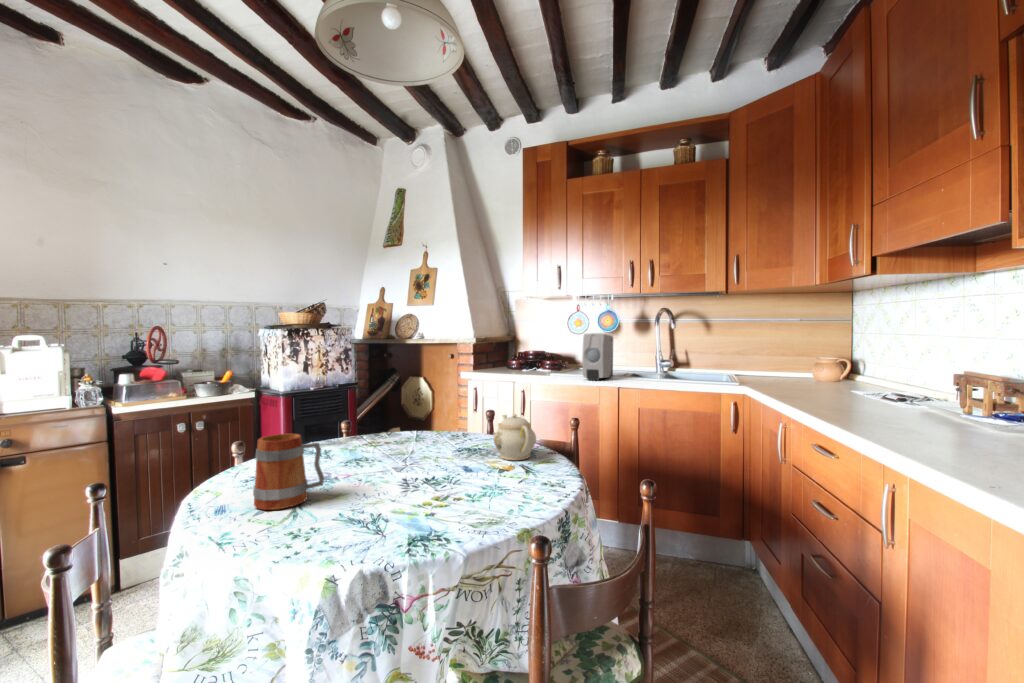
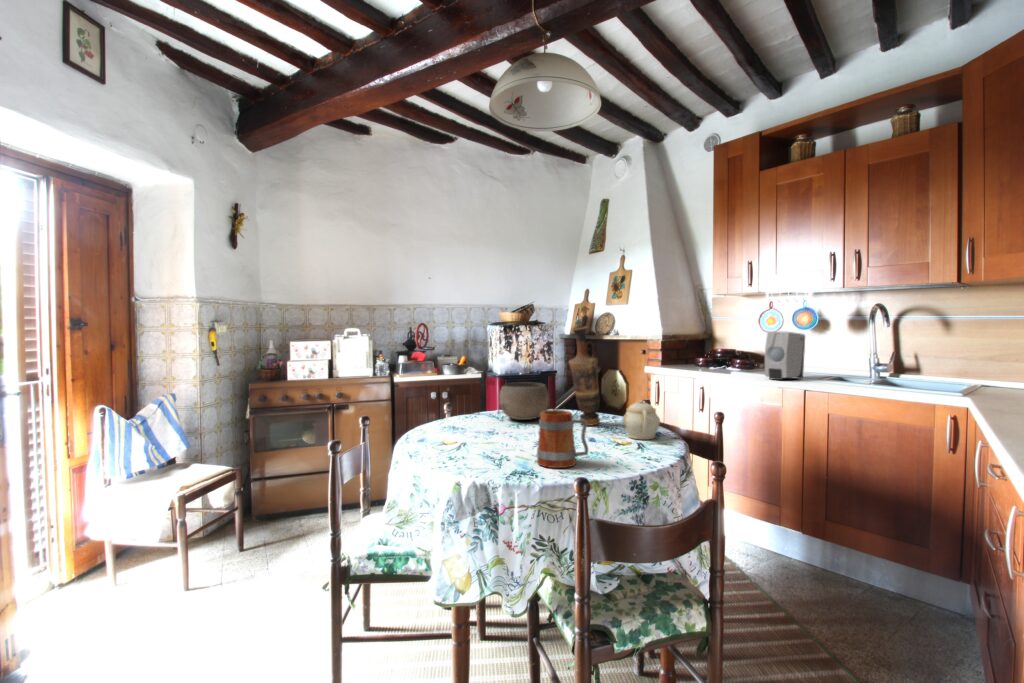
vase: none [419,328,457,450] -> present [569,326,600,426]
bowl: none [321,401,389,452] -> present [499,382,549,420]
mug: present [253,434,324,510] -> present [537,410,588,468]

